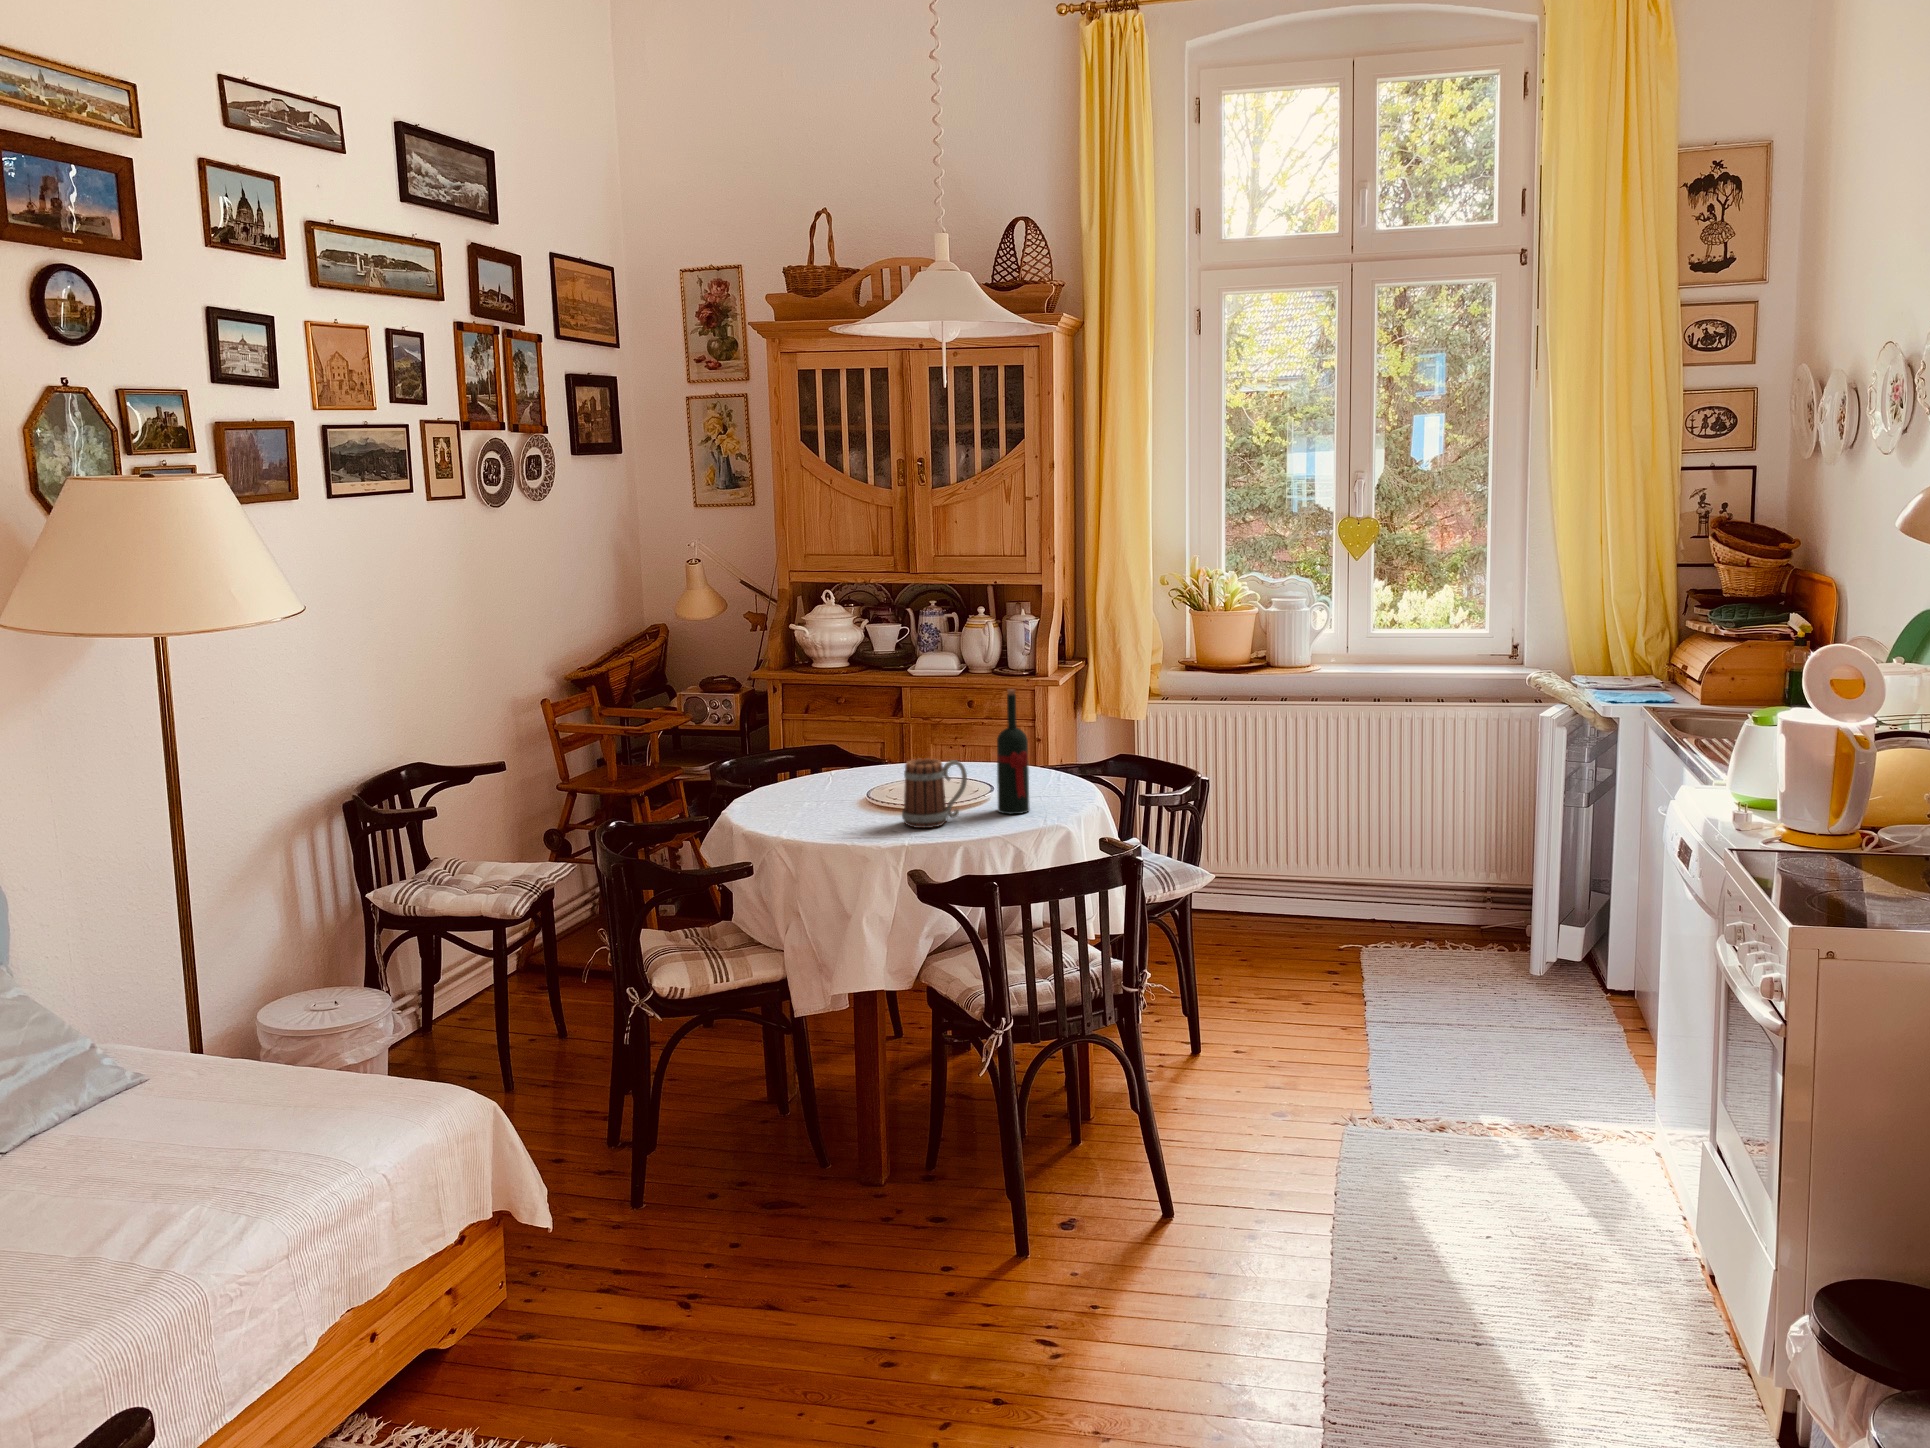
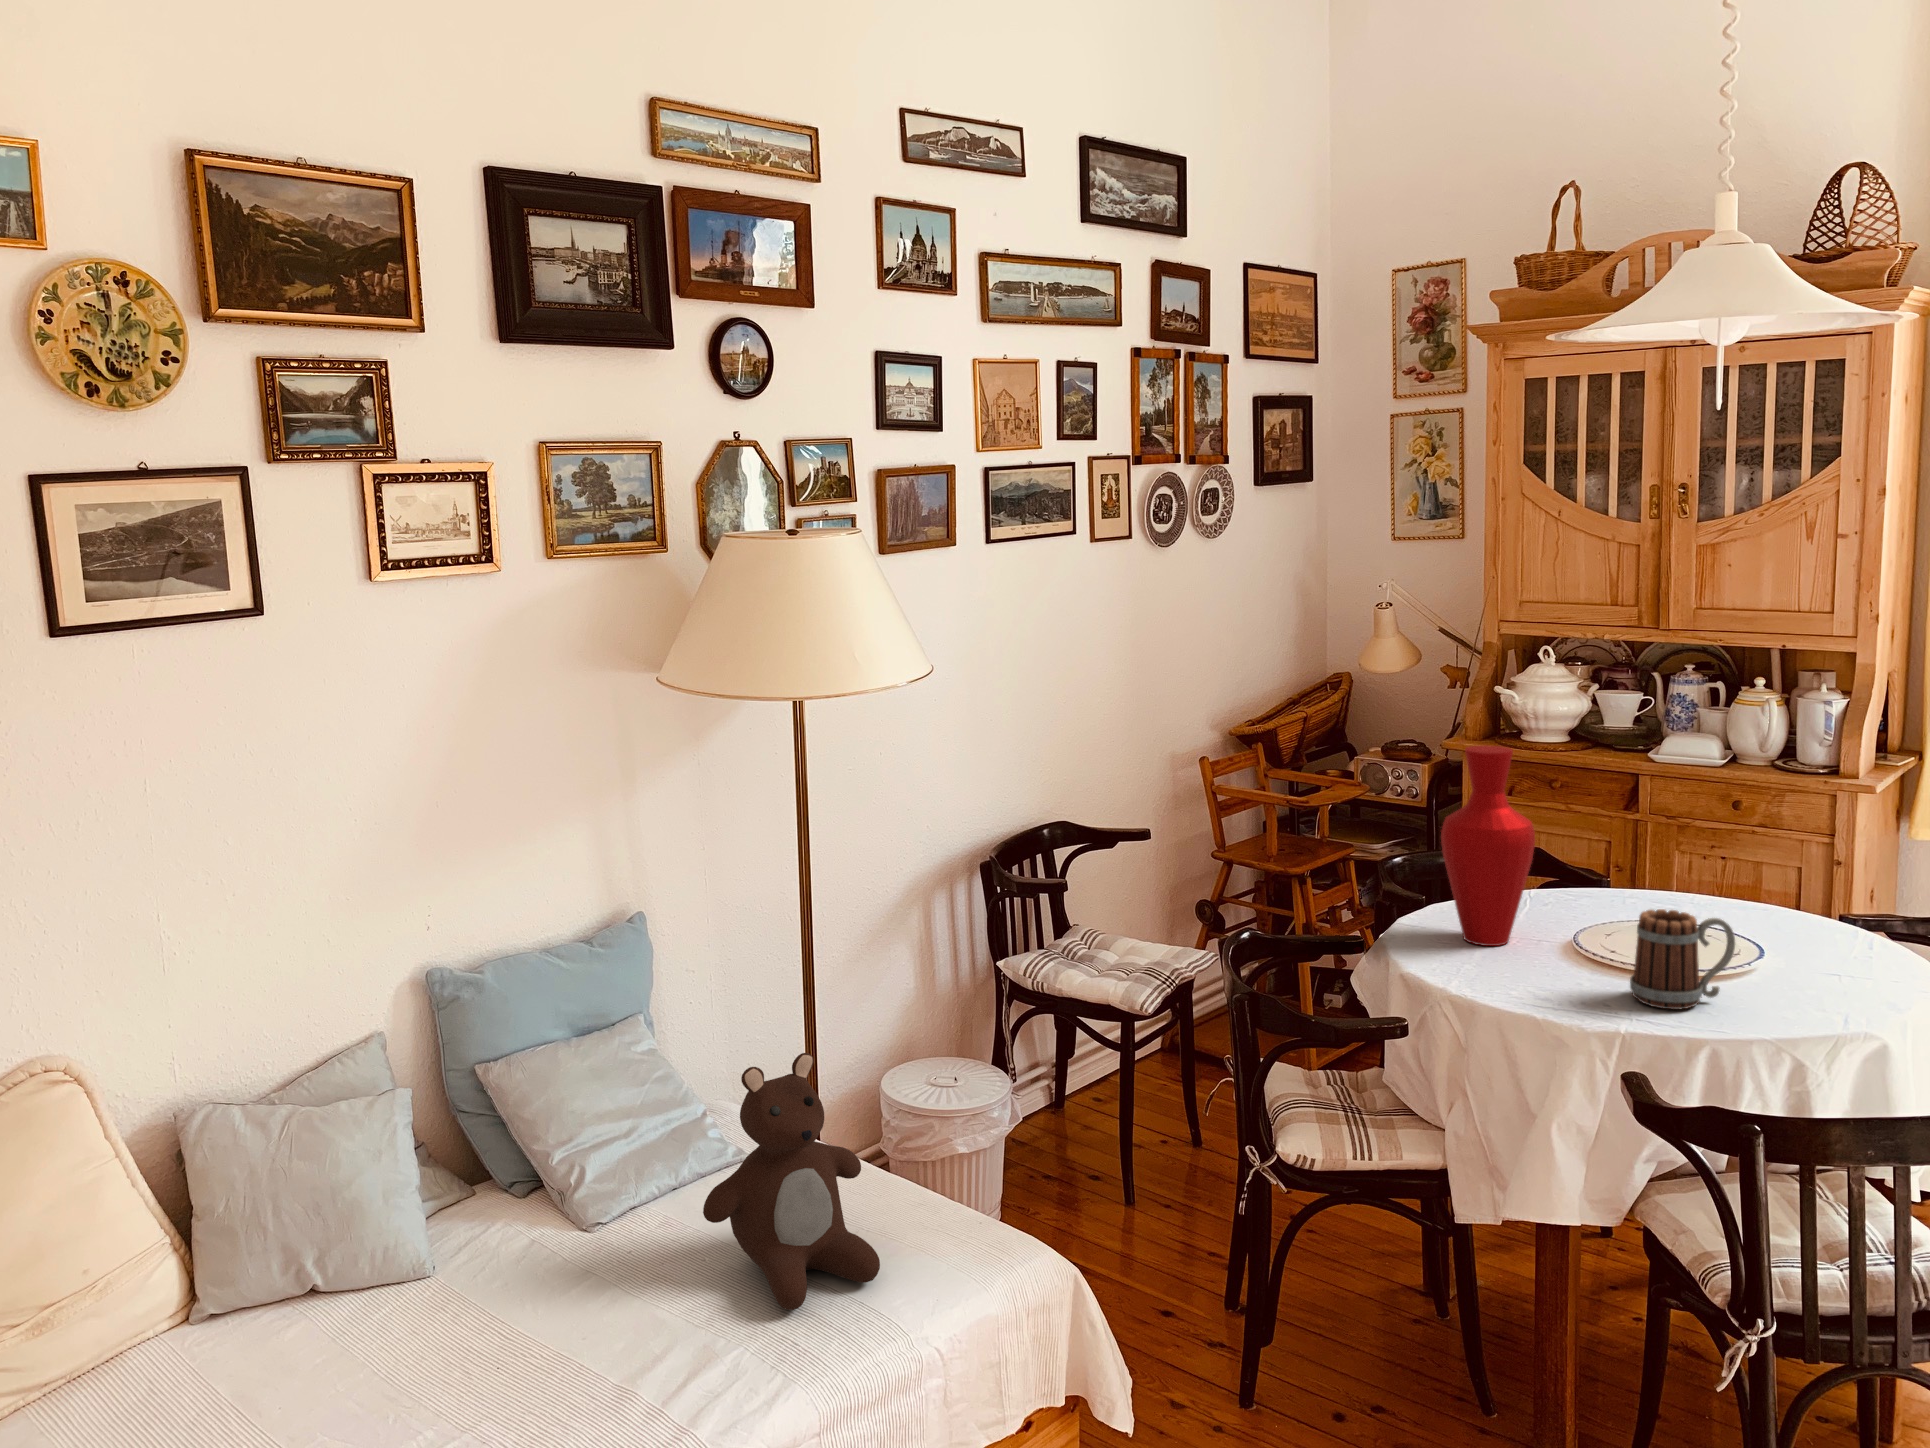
vase: none [763,653,831,808] -> present [1441,745,1535,946]
wine bottle: present [997,689,1030,814] -> none [1782,824,1839,1005]
teddy bear: none [142,947,325,1168] -> present [703,1053,880,1310]

